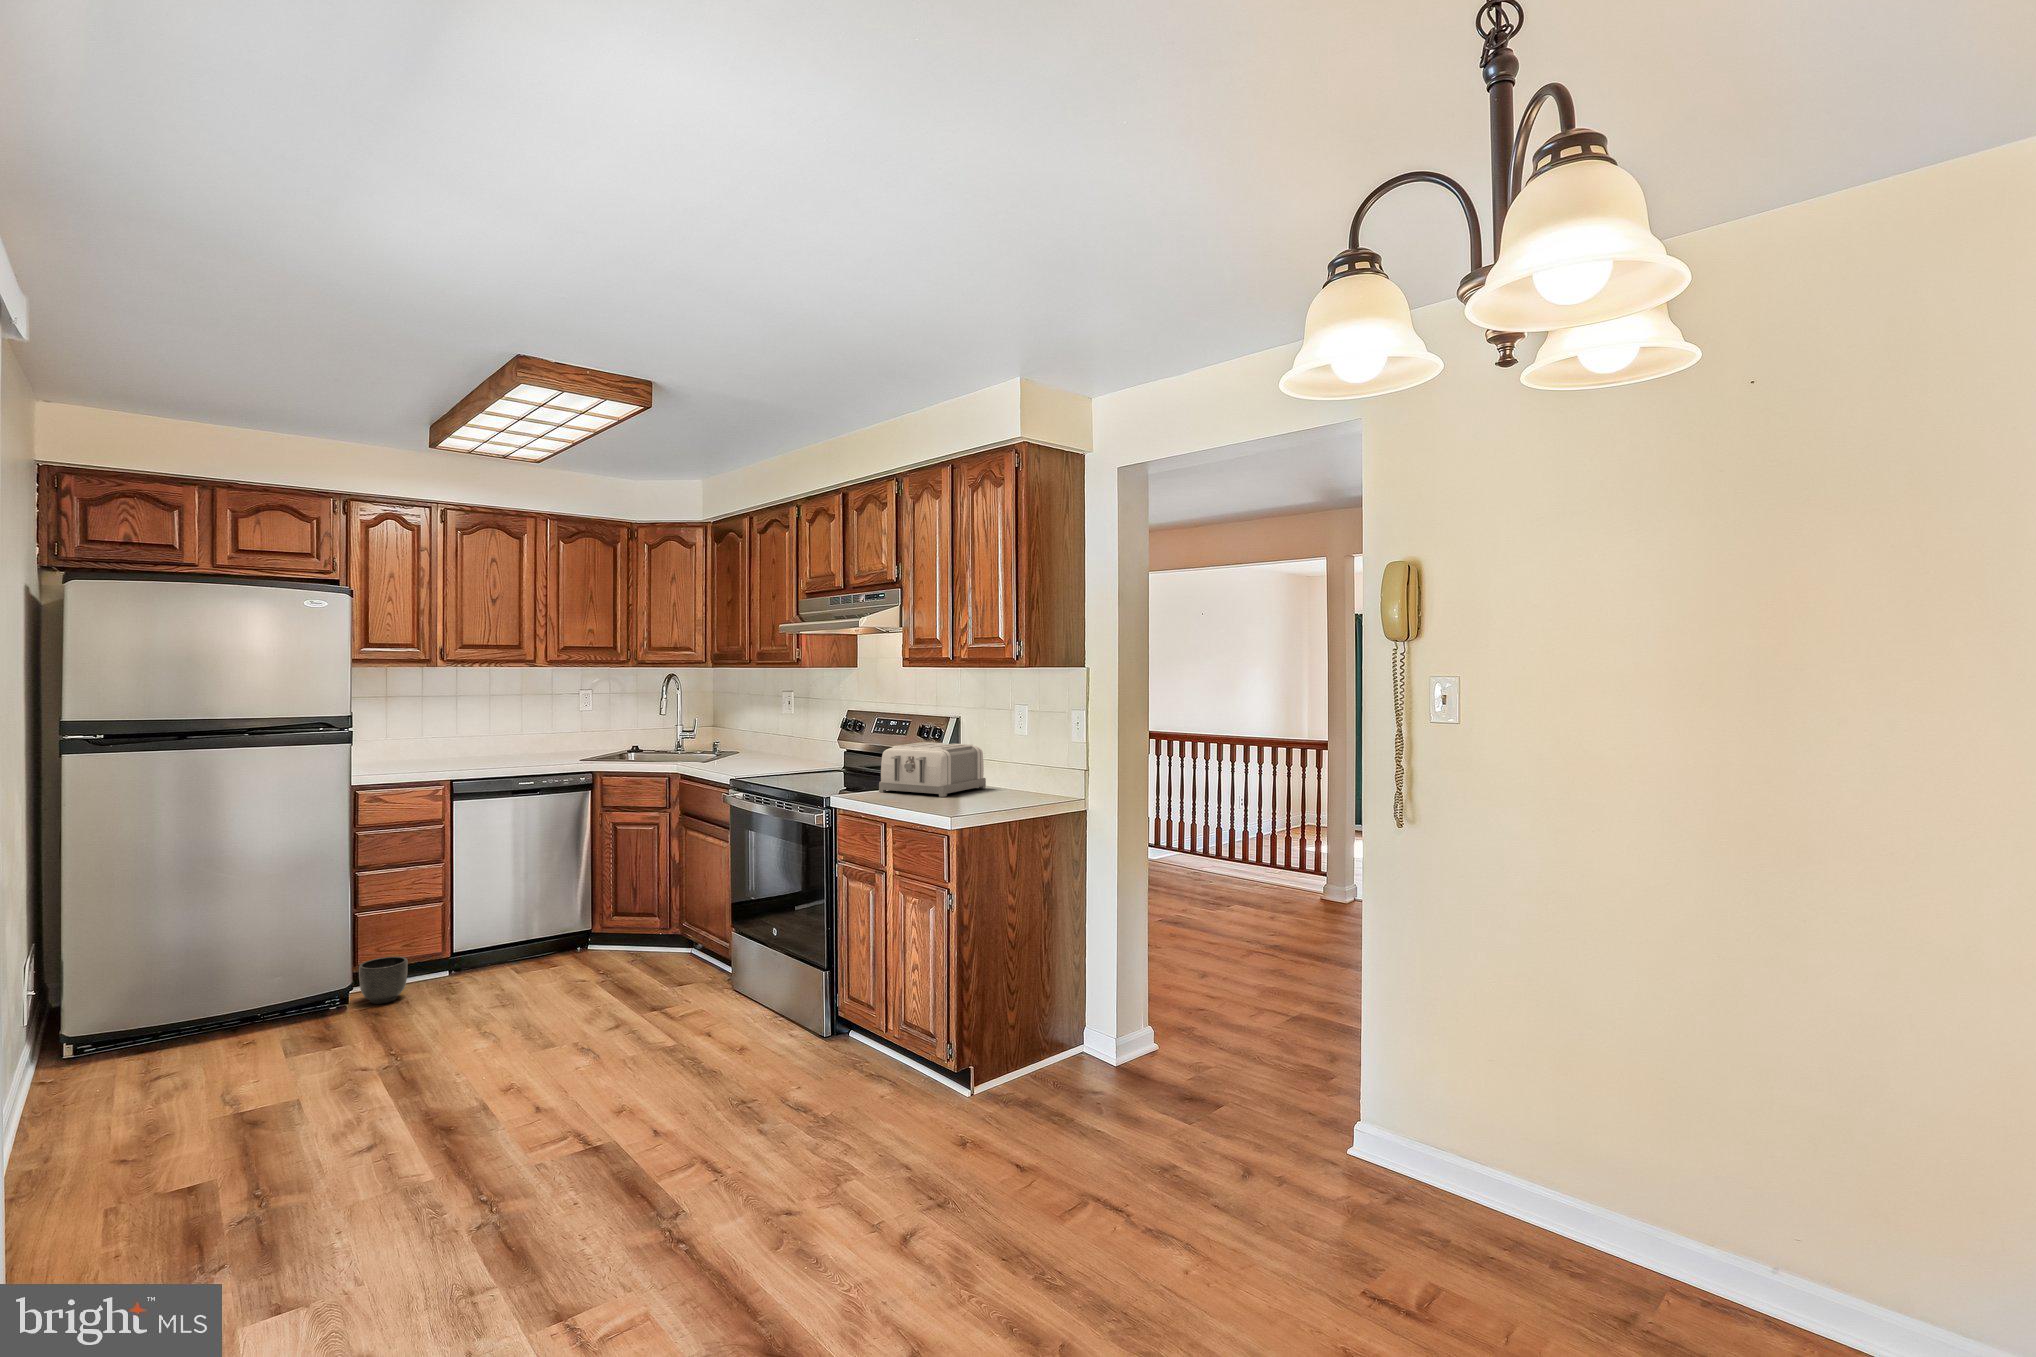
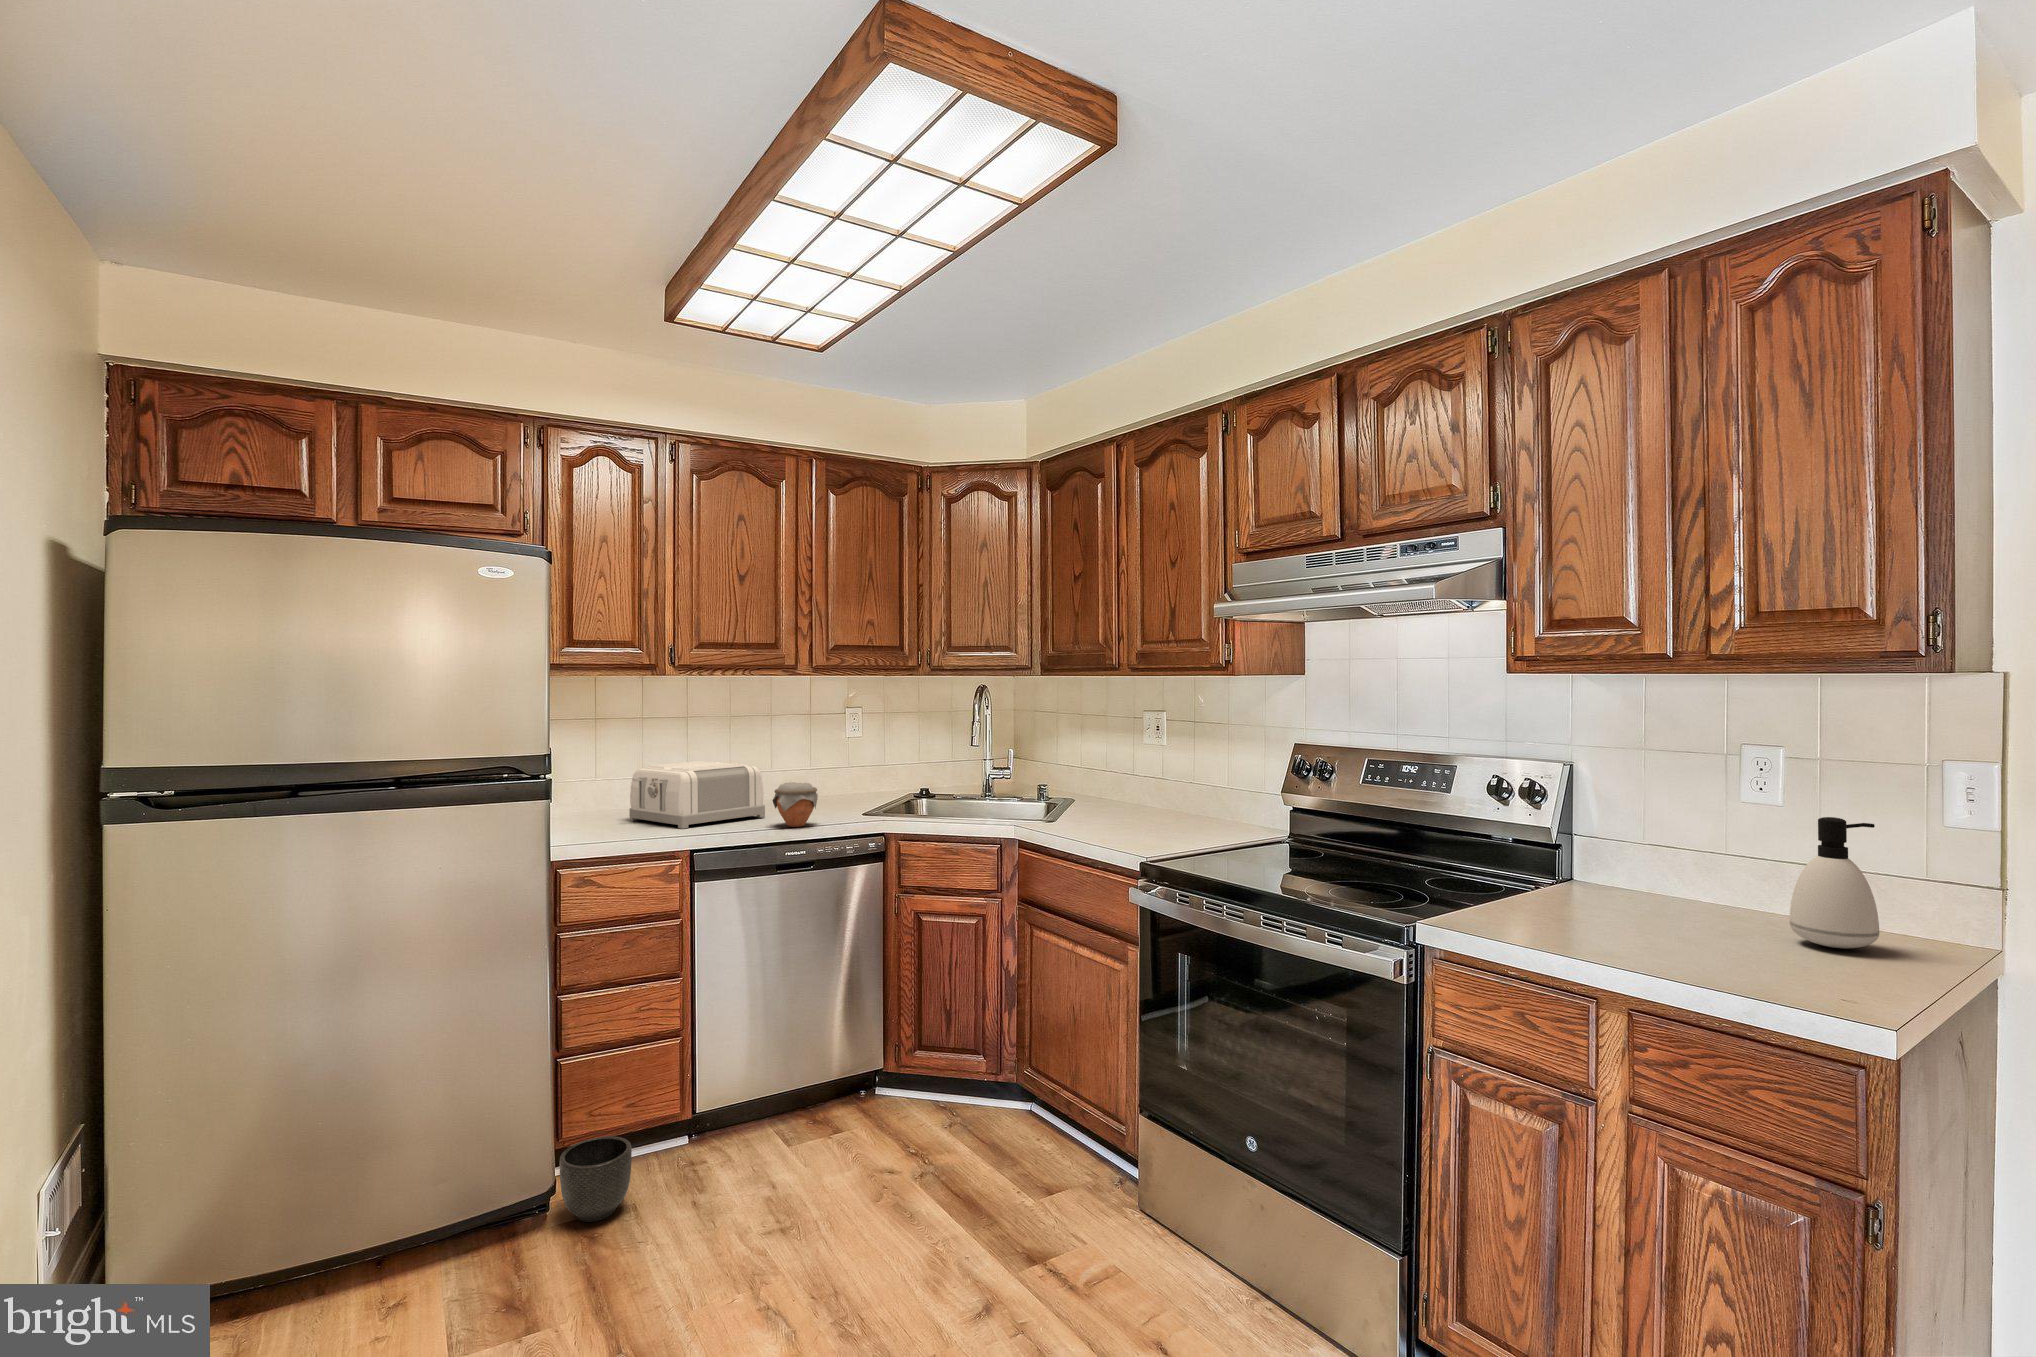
jar: none [512,739,545,767] -> present [772,782,818,827]
soap dispenser: none [987,740,1019,799] -> present [1790,817,1879,948]
toaster: present [879,742,986,797] -> present [629,761,765,829]

